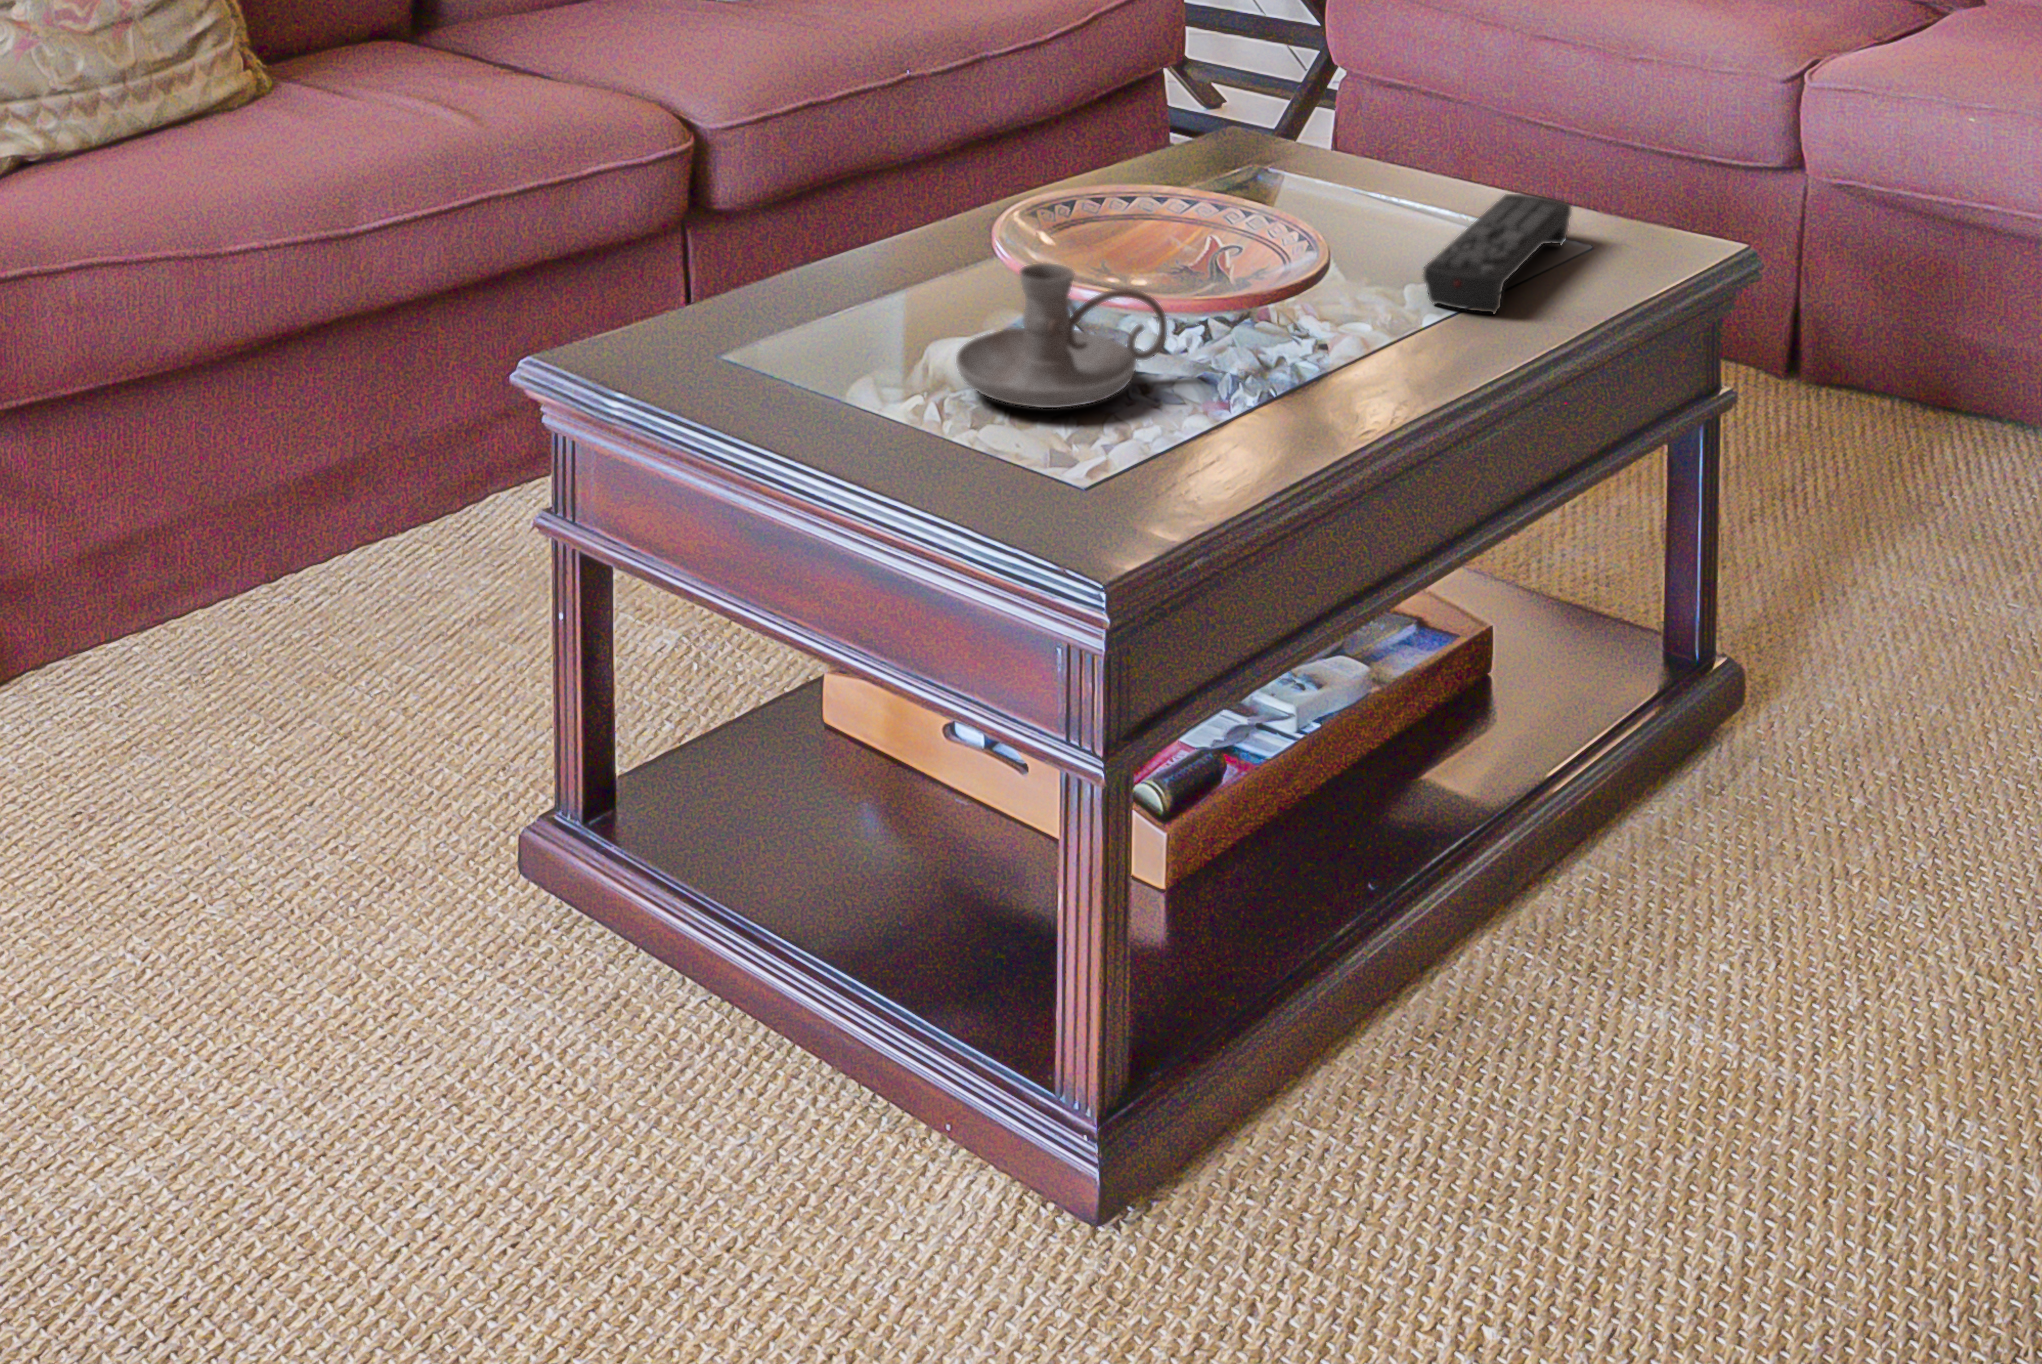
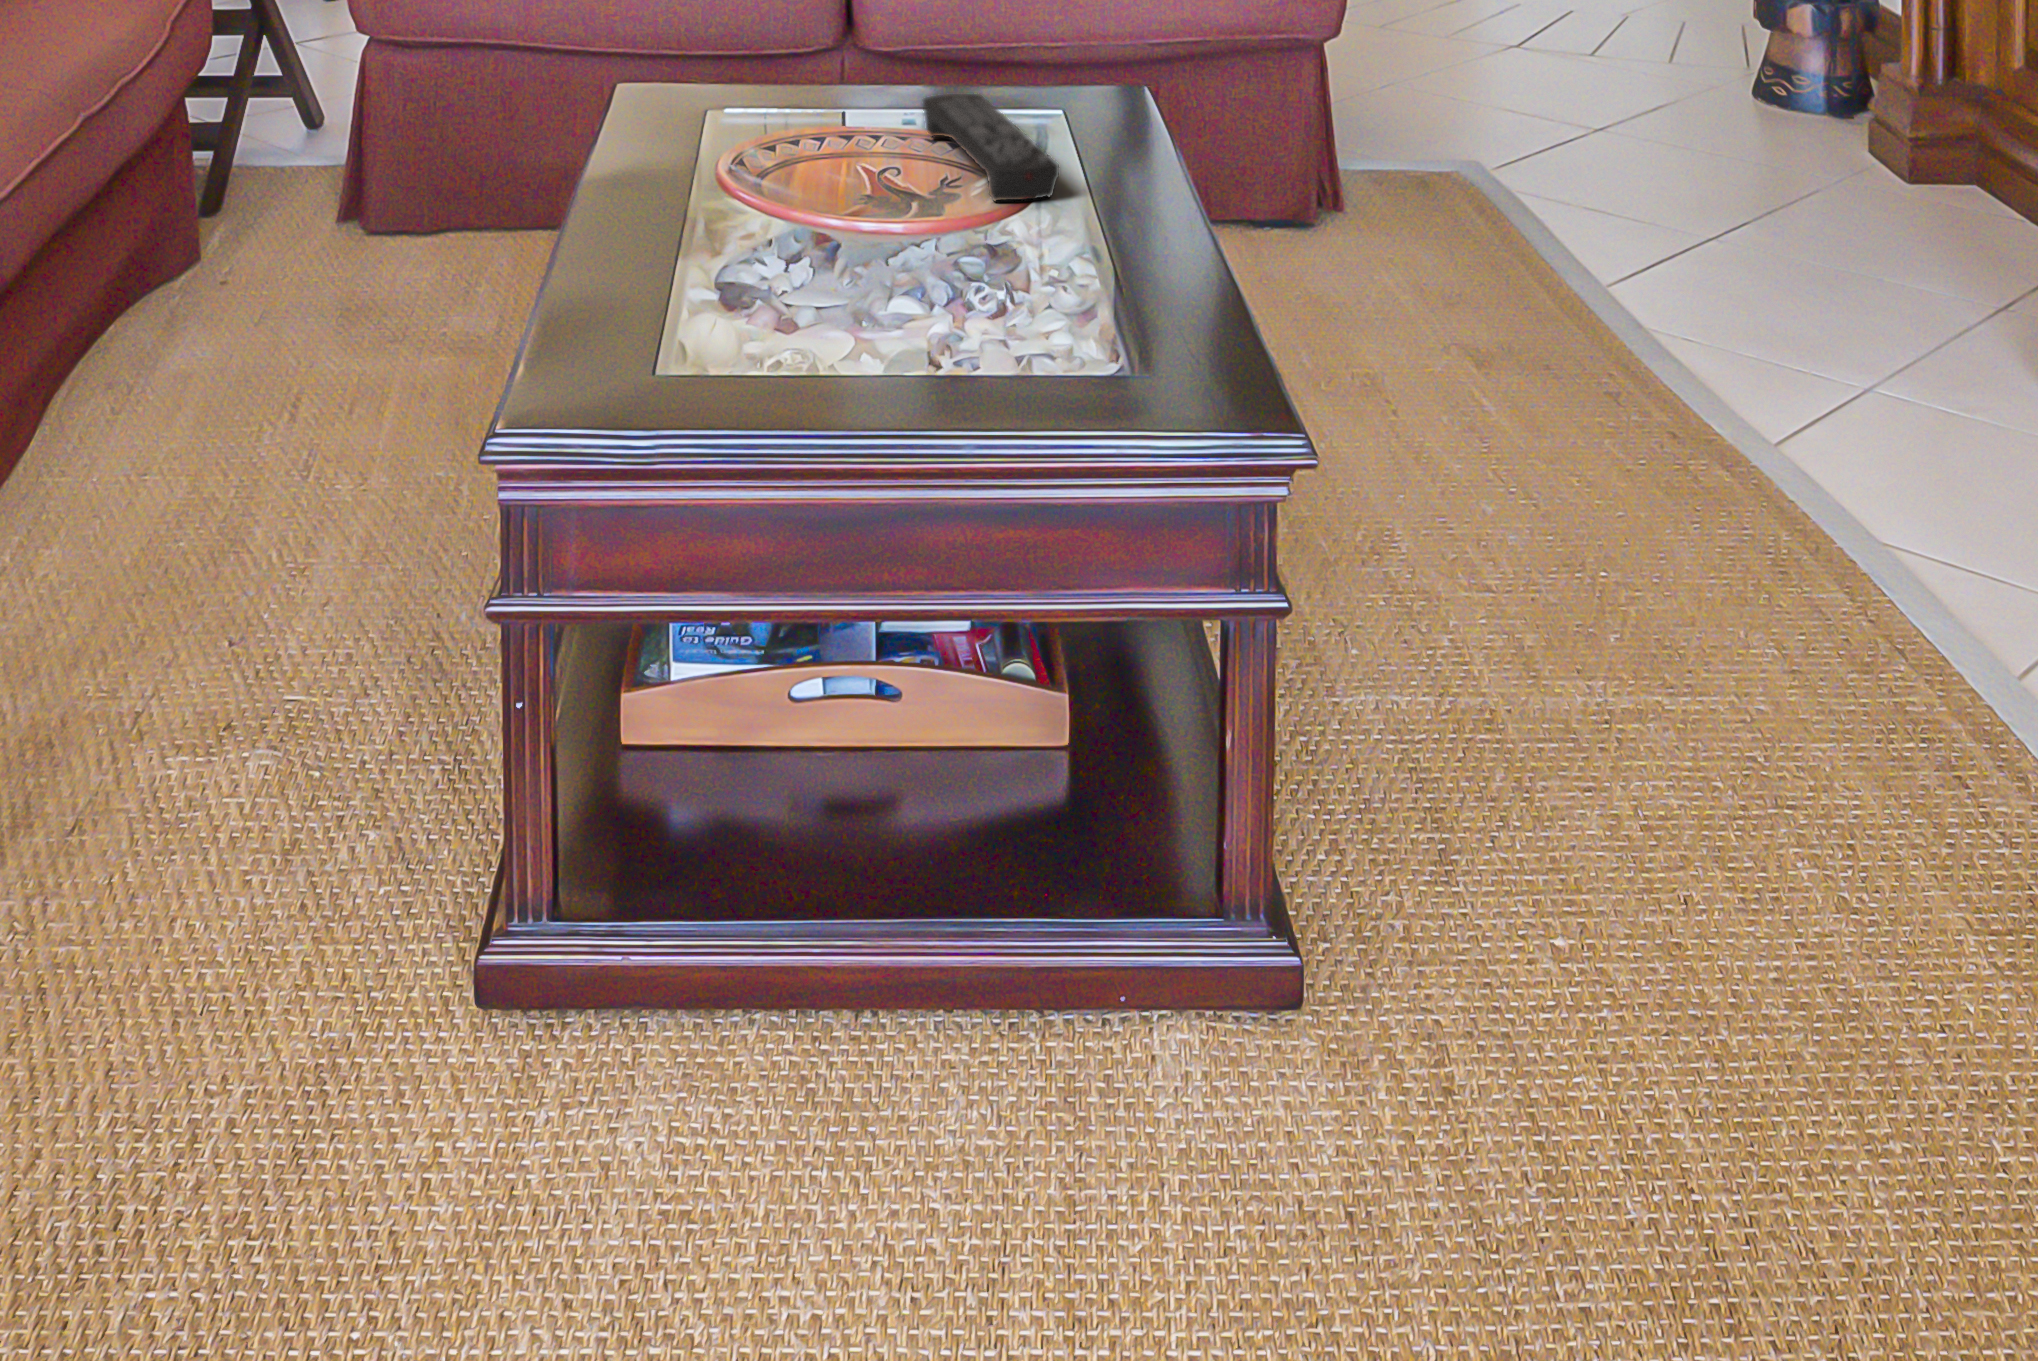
candle holder: present [956,263,1167,408] -> none [797,229,978,374]

